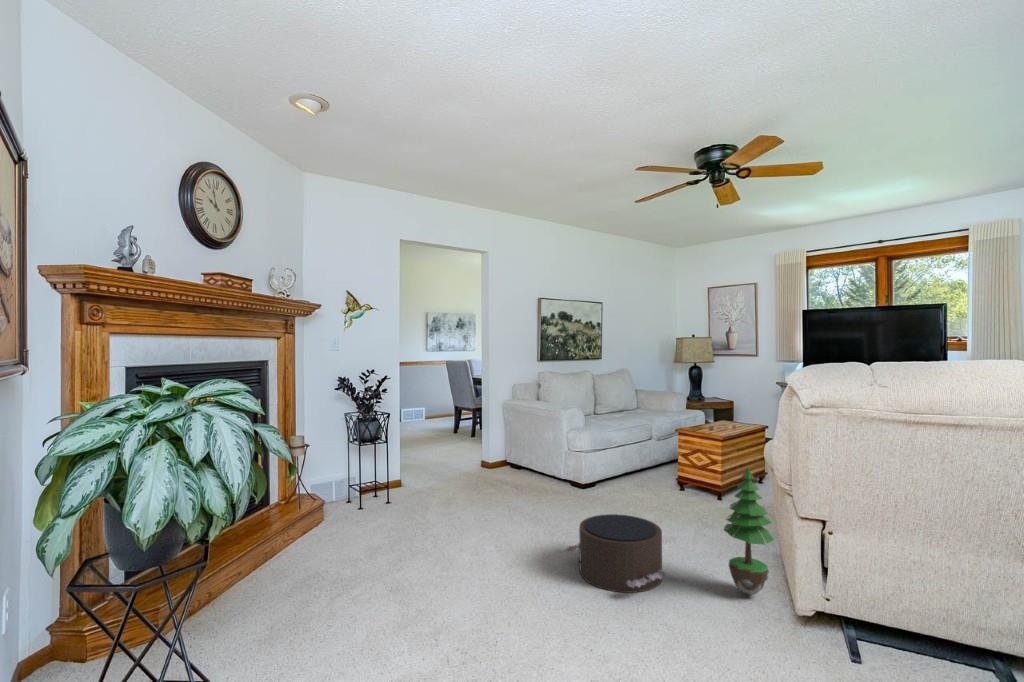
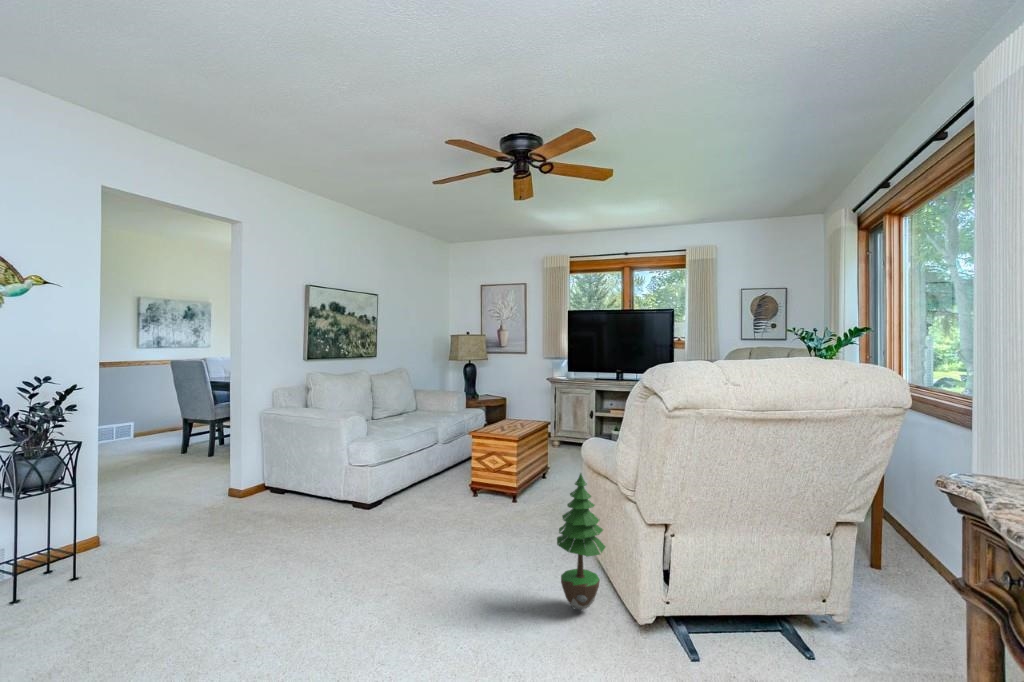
pouf: present [565,514,666,593] -> none [371,543,502,646]

